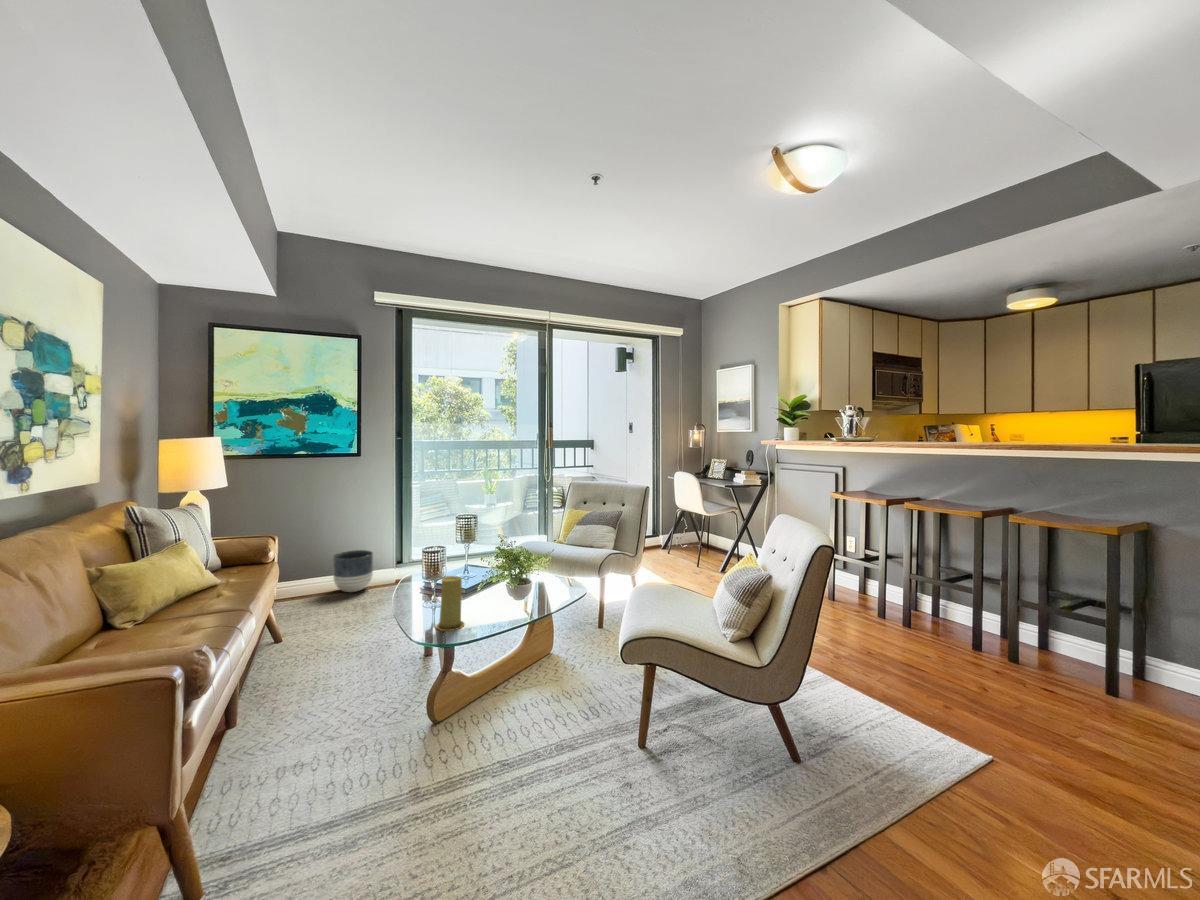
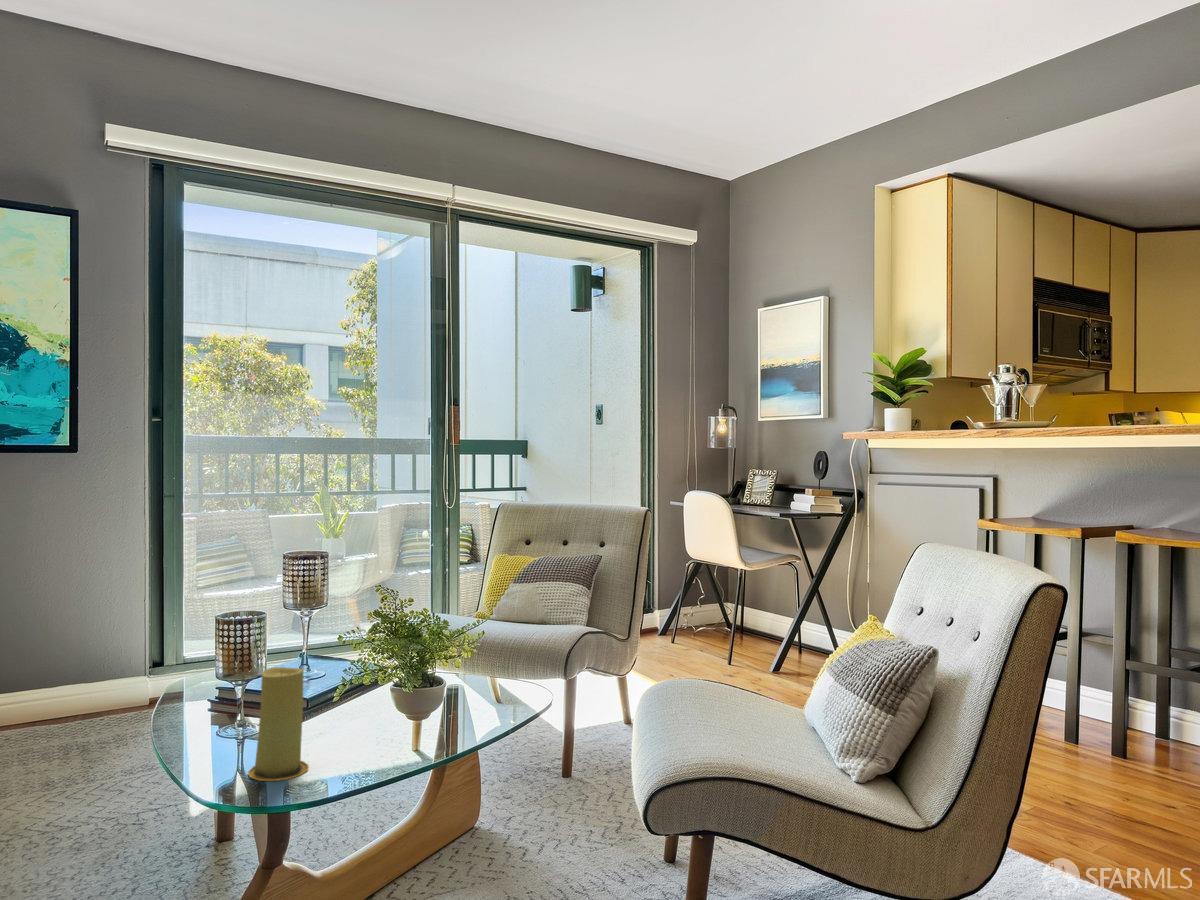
planter: present [333,550,373,592] -> none [23,639,107,722]

